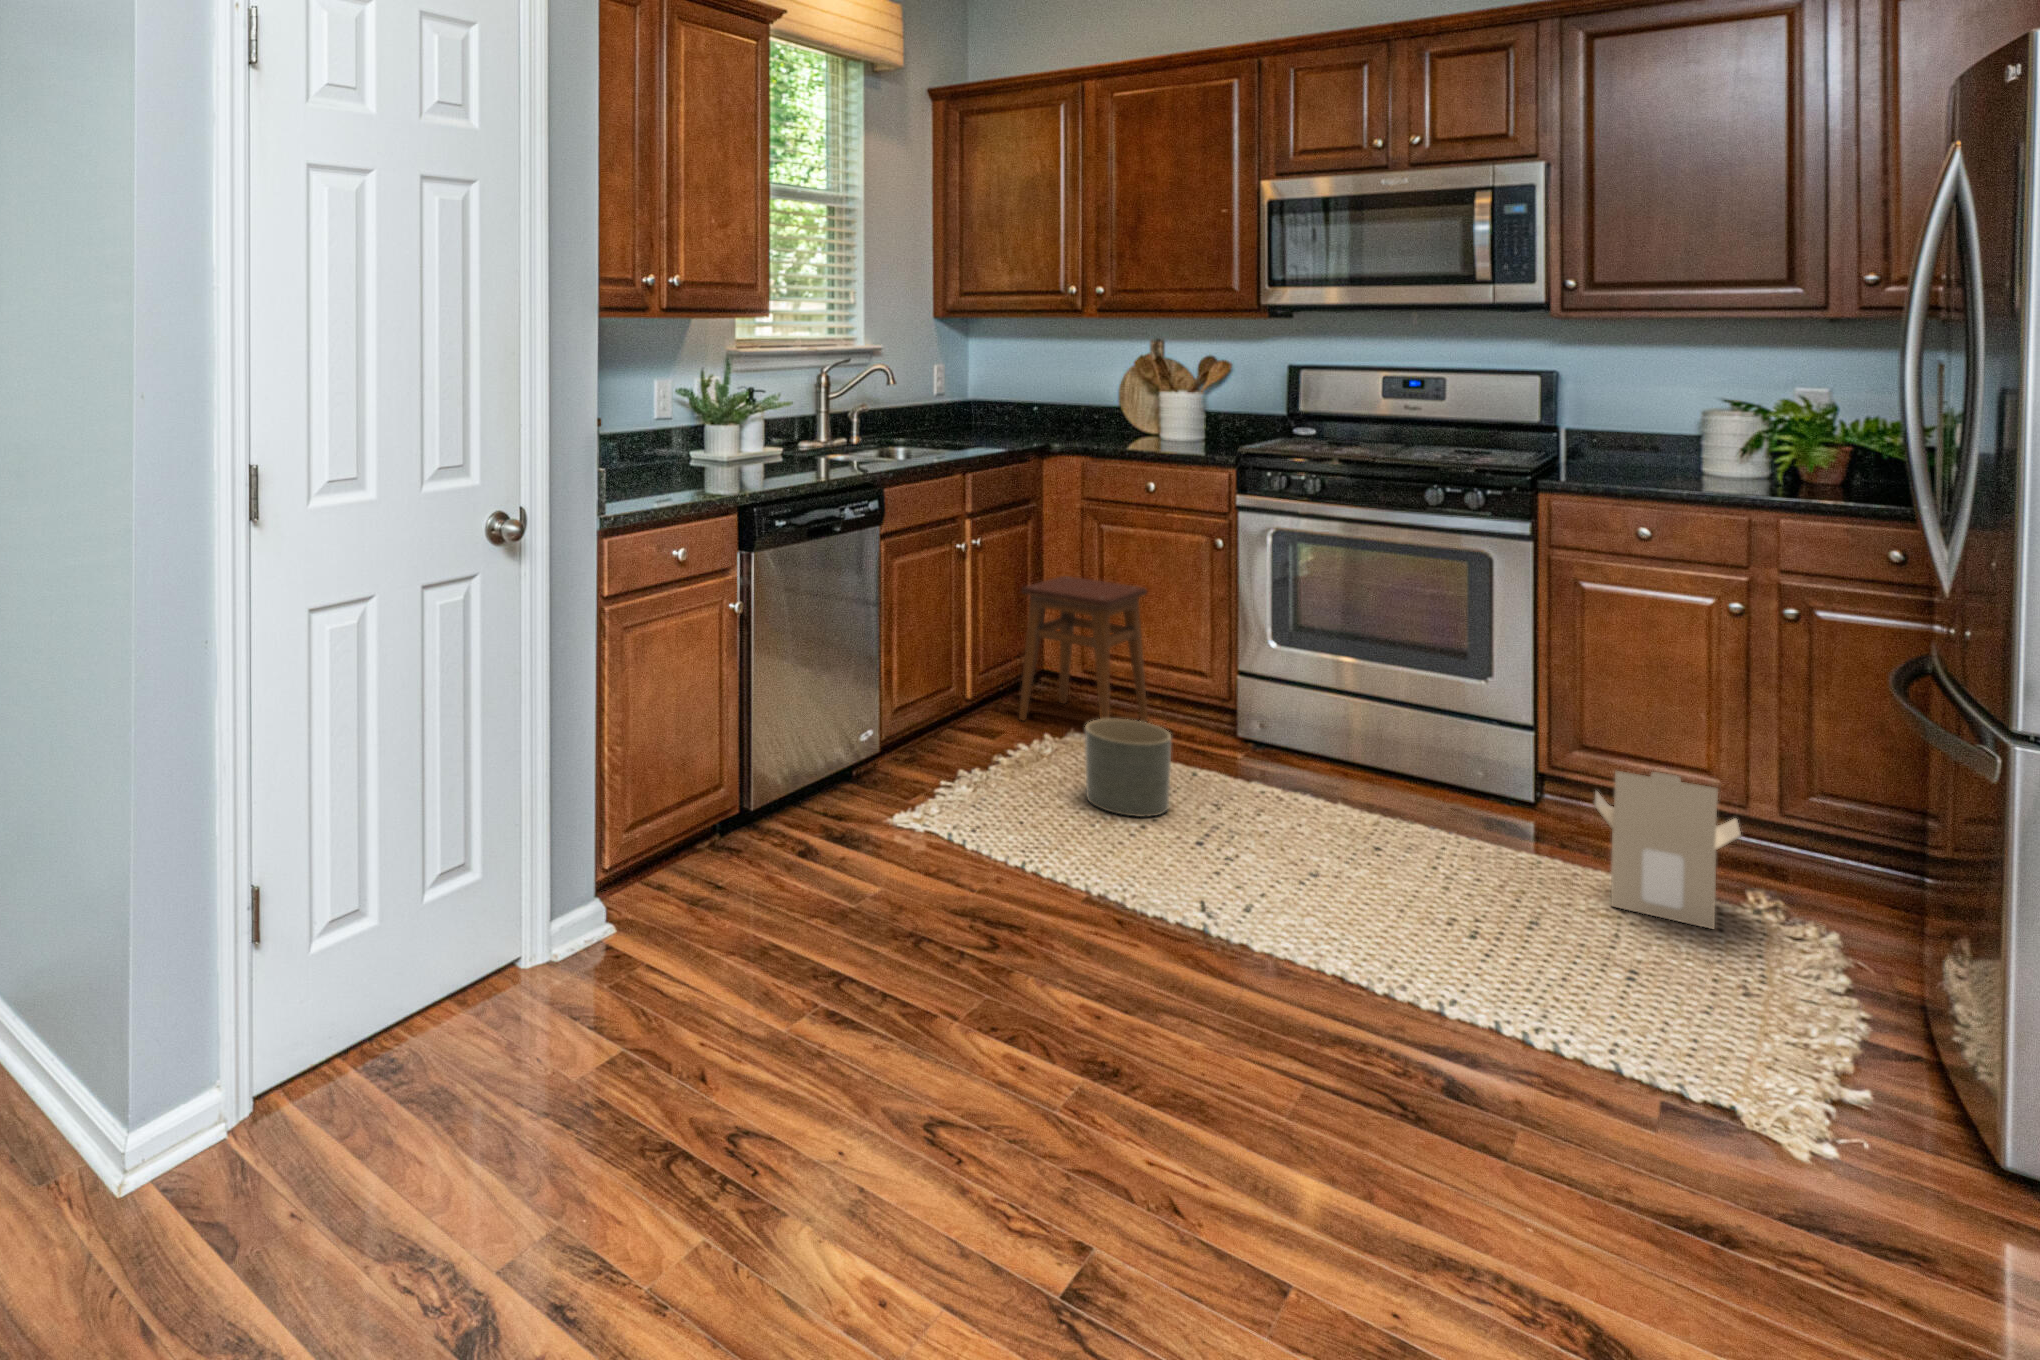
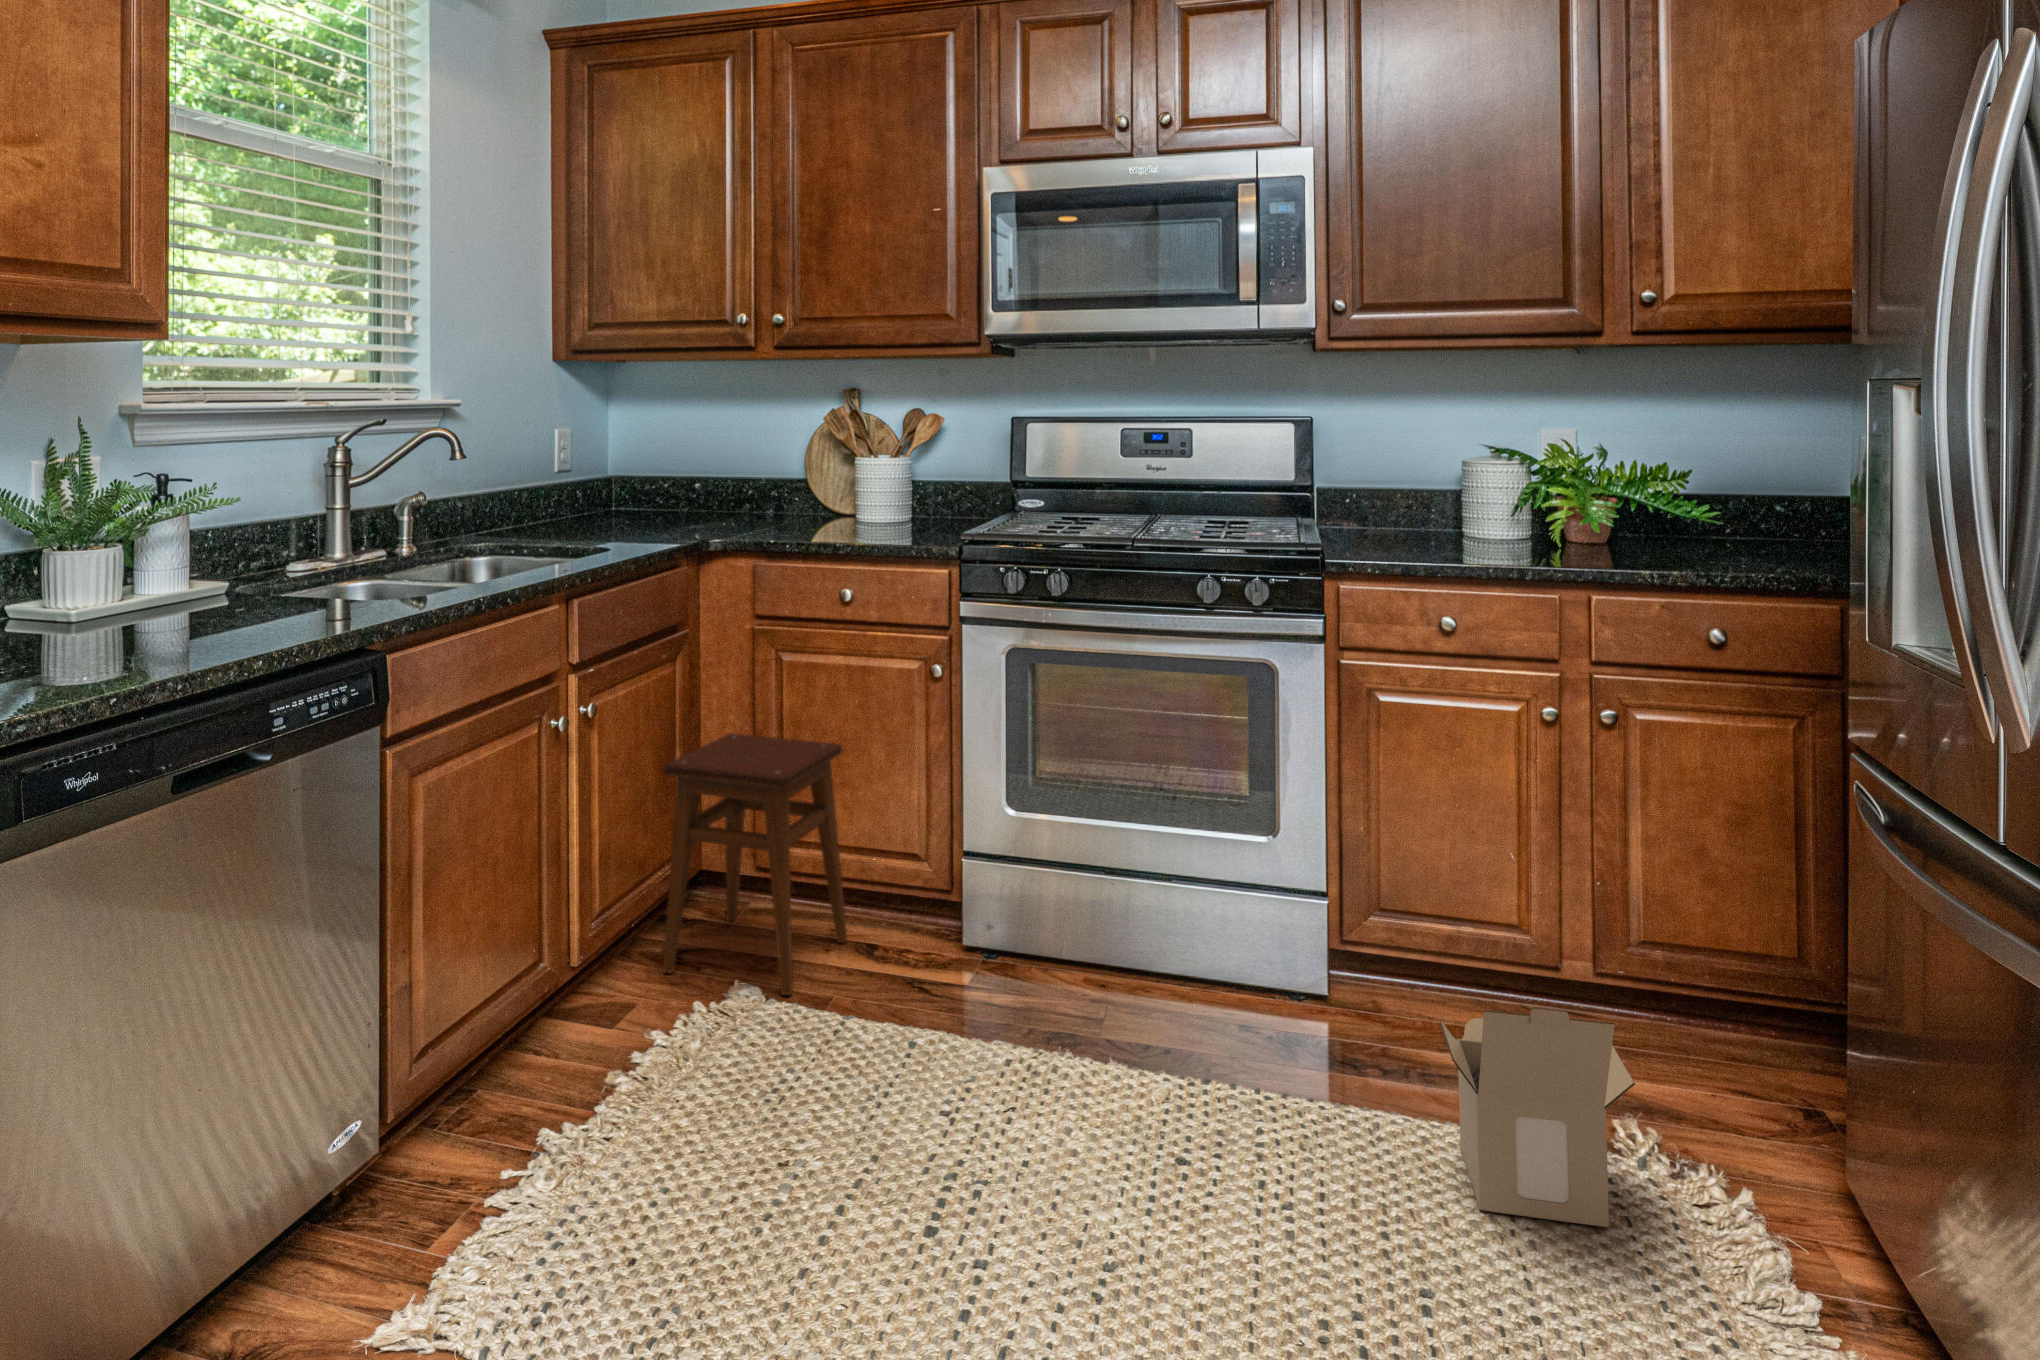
planter: present [1085,719,1171,817] -> none [746,986,876,1168]

